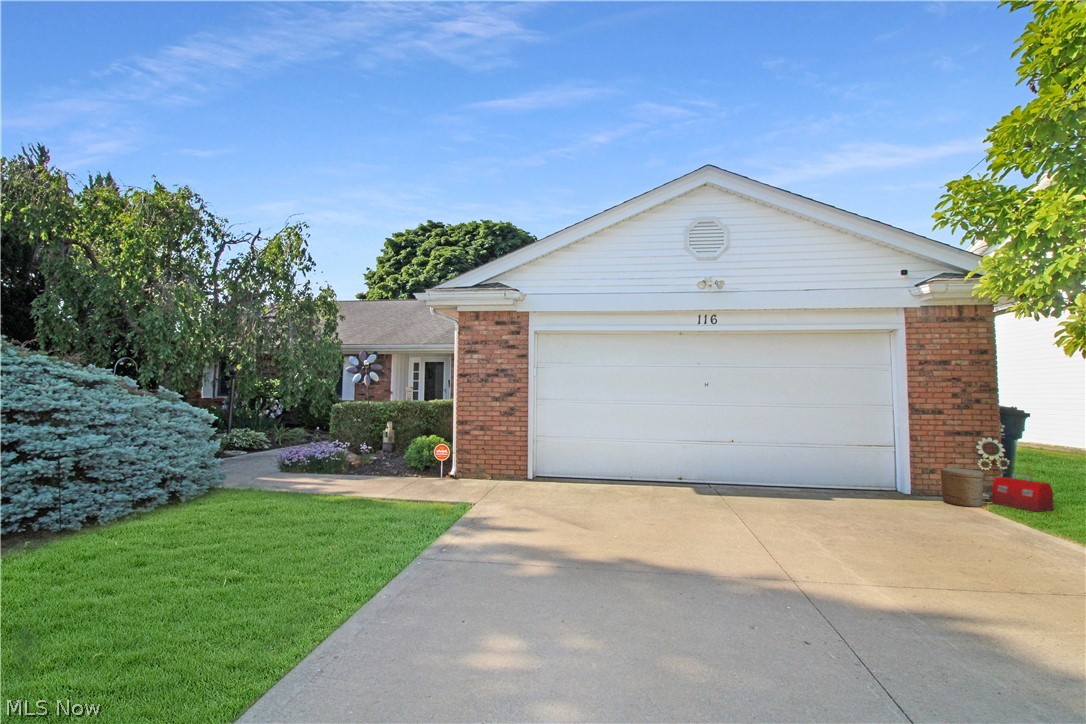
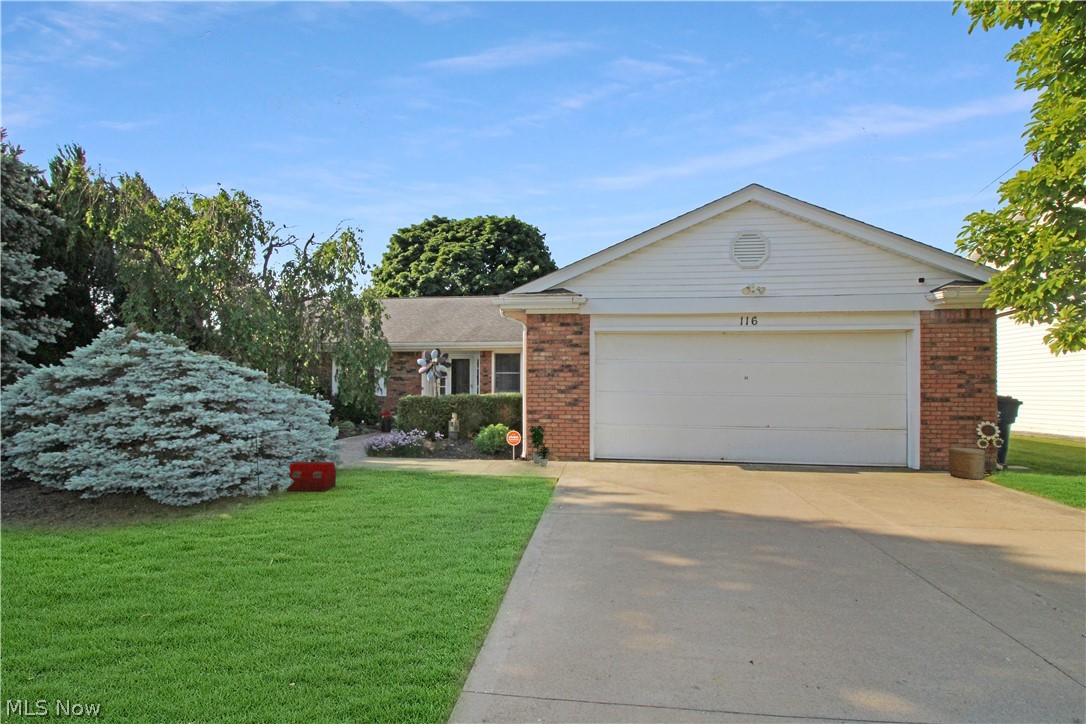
potted plant: none [456,434,478,485] -> present [530,425,549,466]
toolbox: present [992,474,1054,512] -> present [287,457,336,491]

